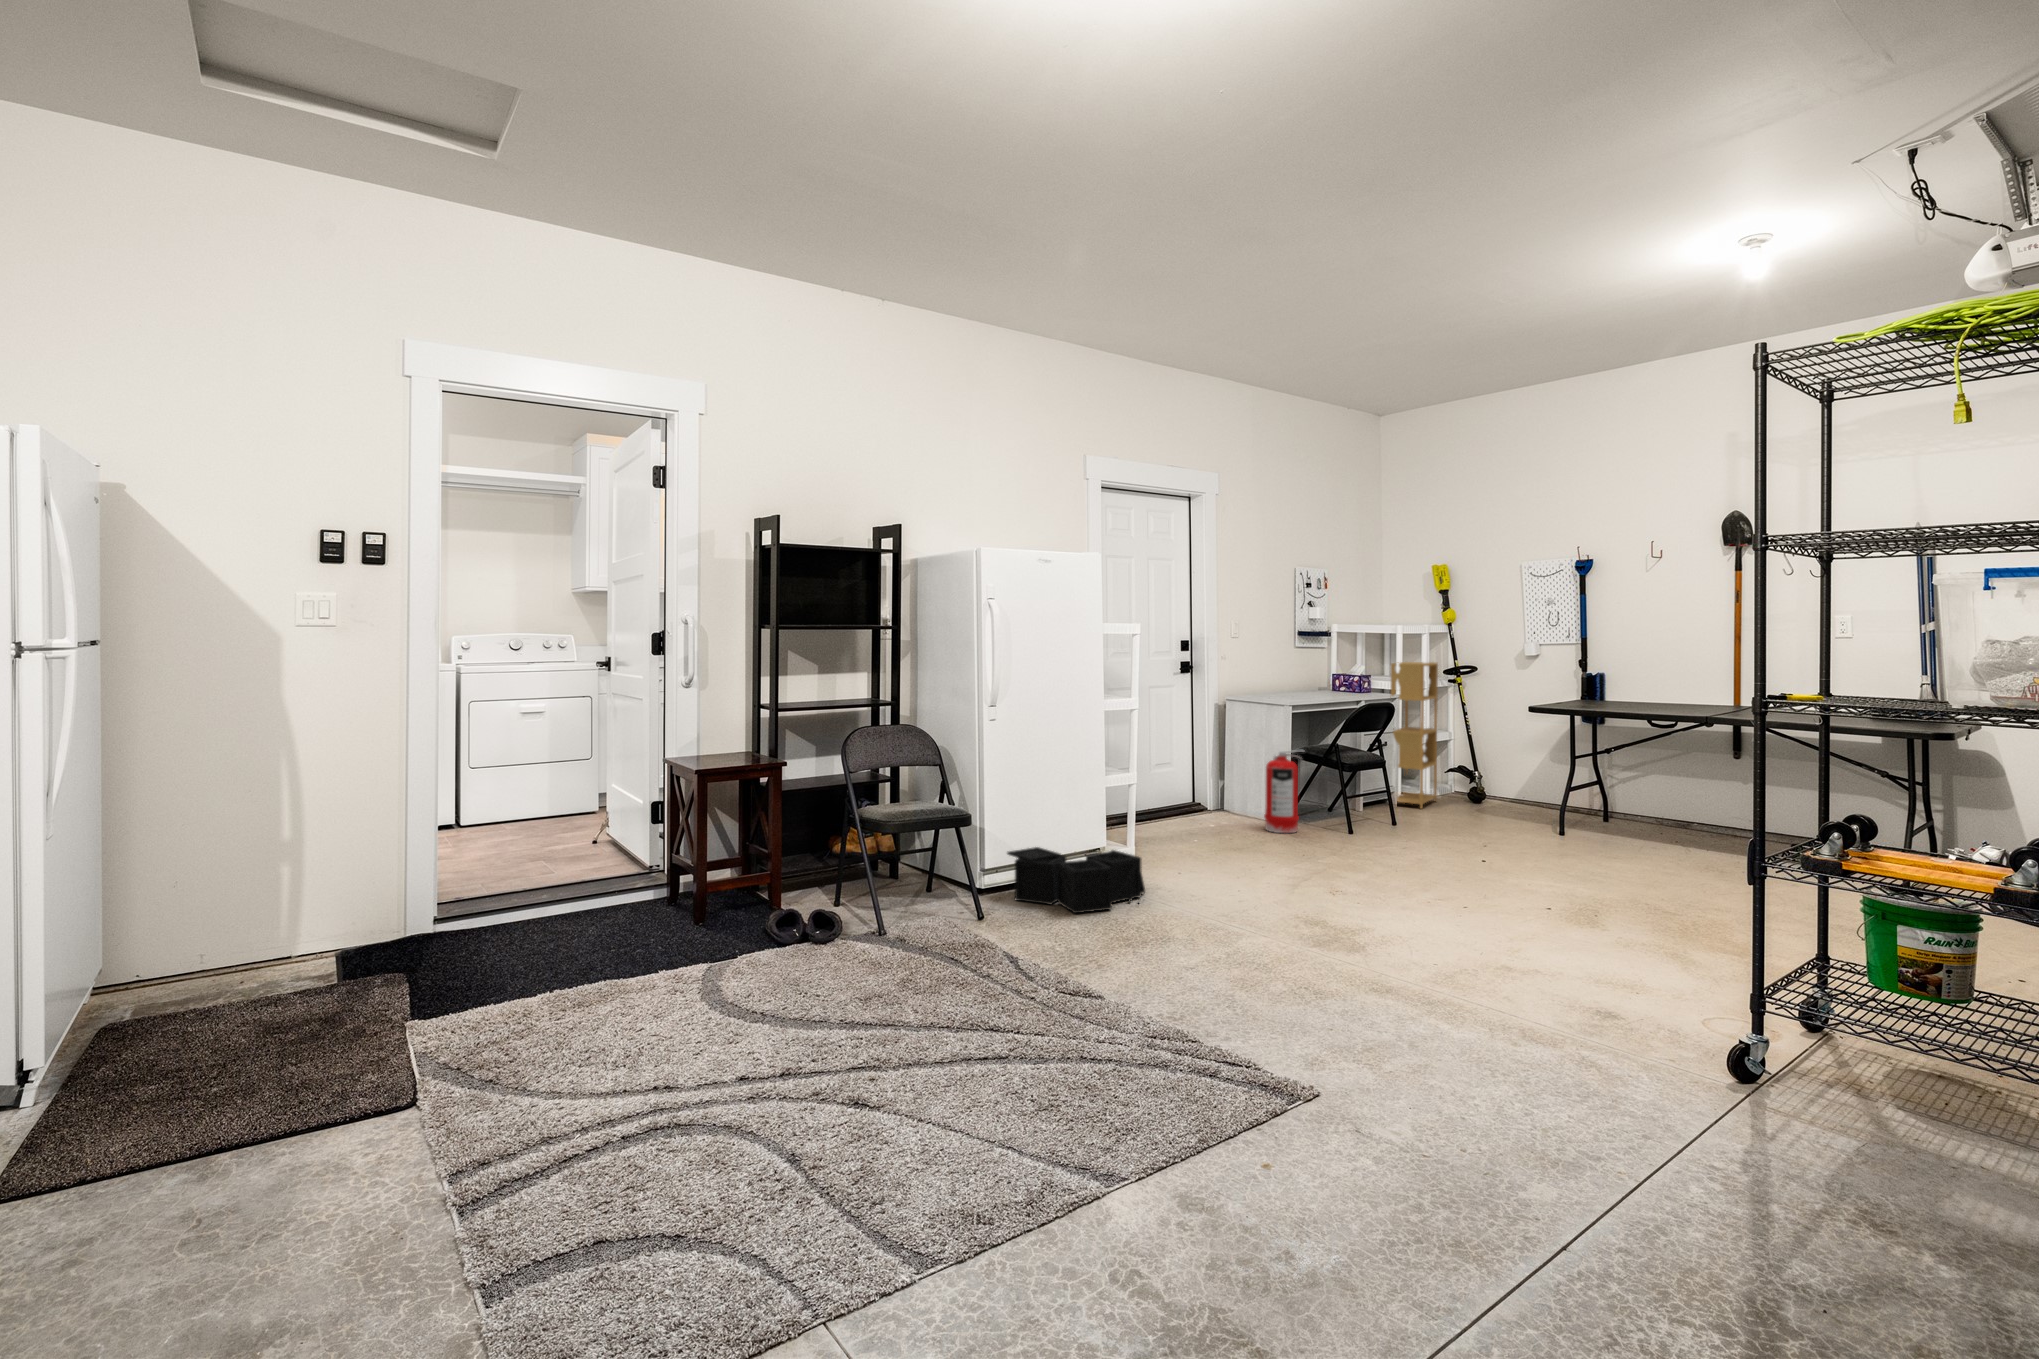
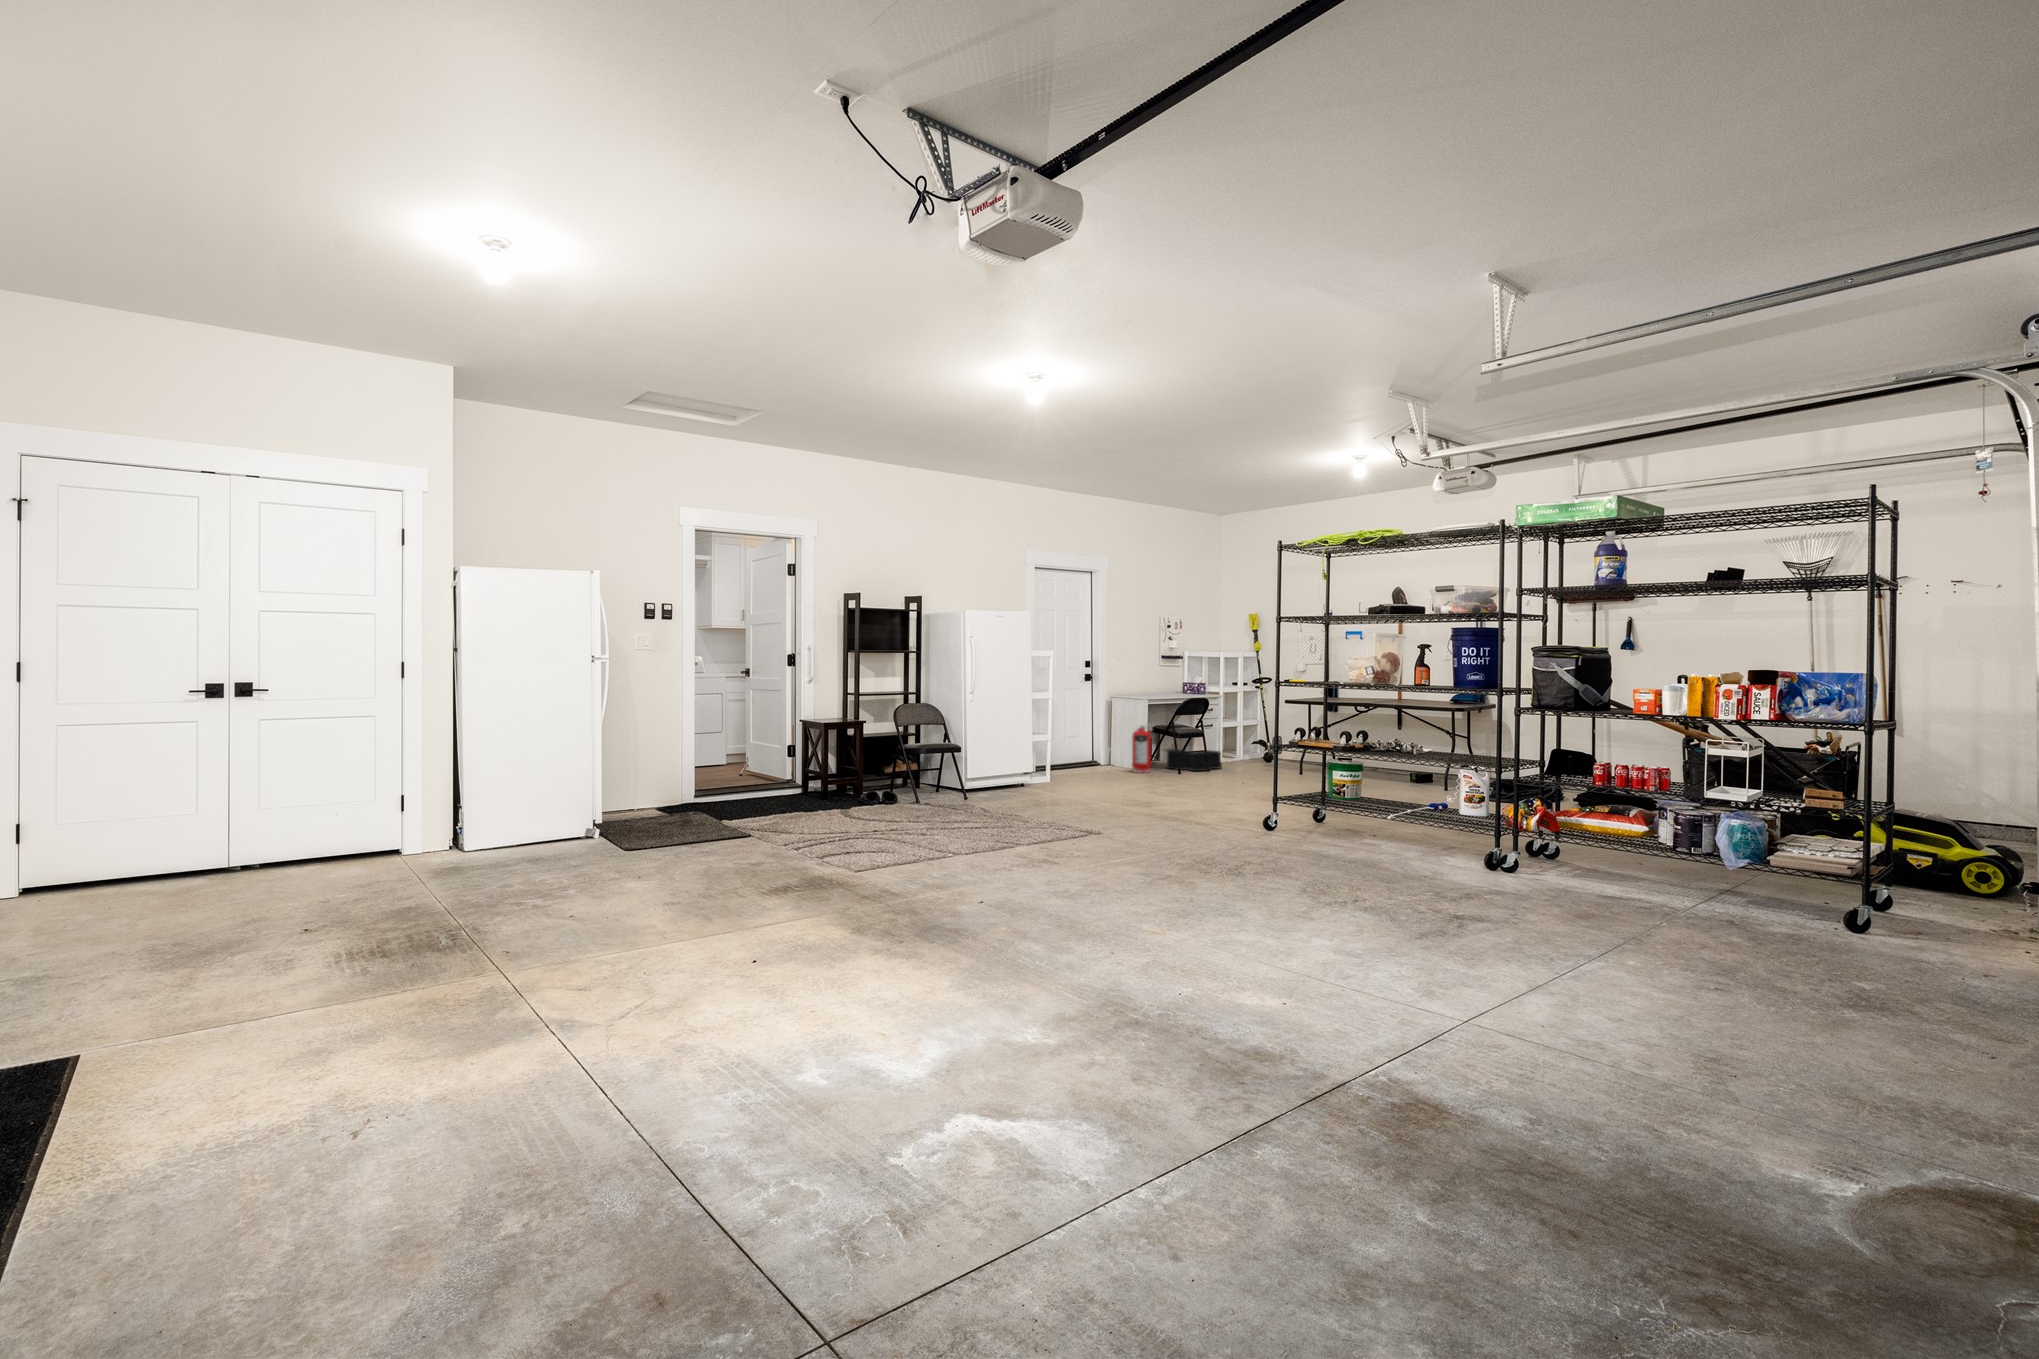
shelving unit: present [1391,662,1438,809] -> none [1216,675,1247,764]
storage bin: present [1007,847,1145,913] -> present [1166,749,1222,771]

